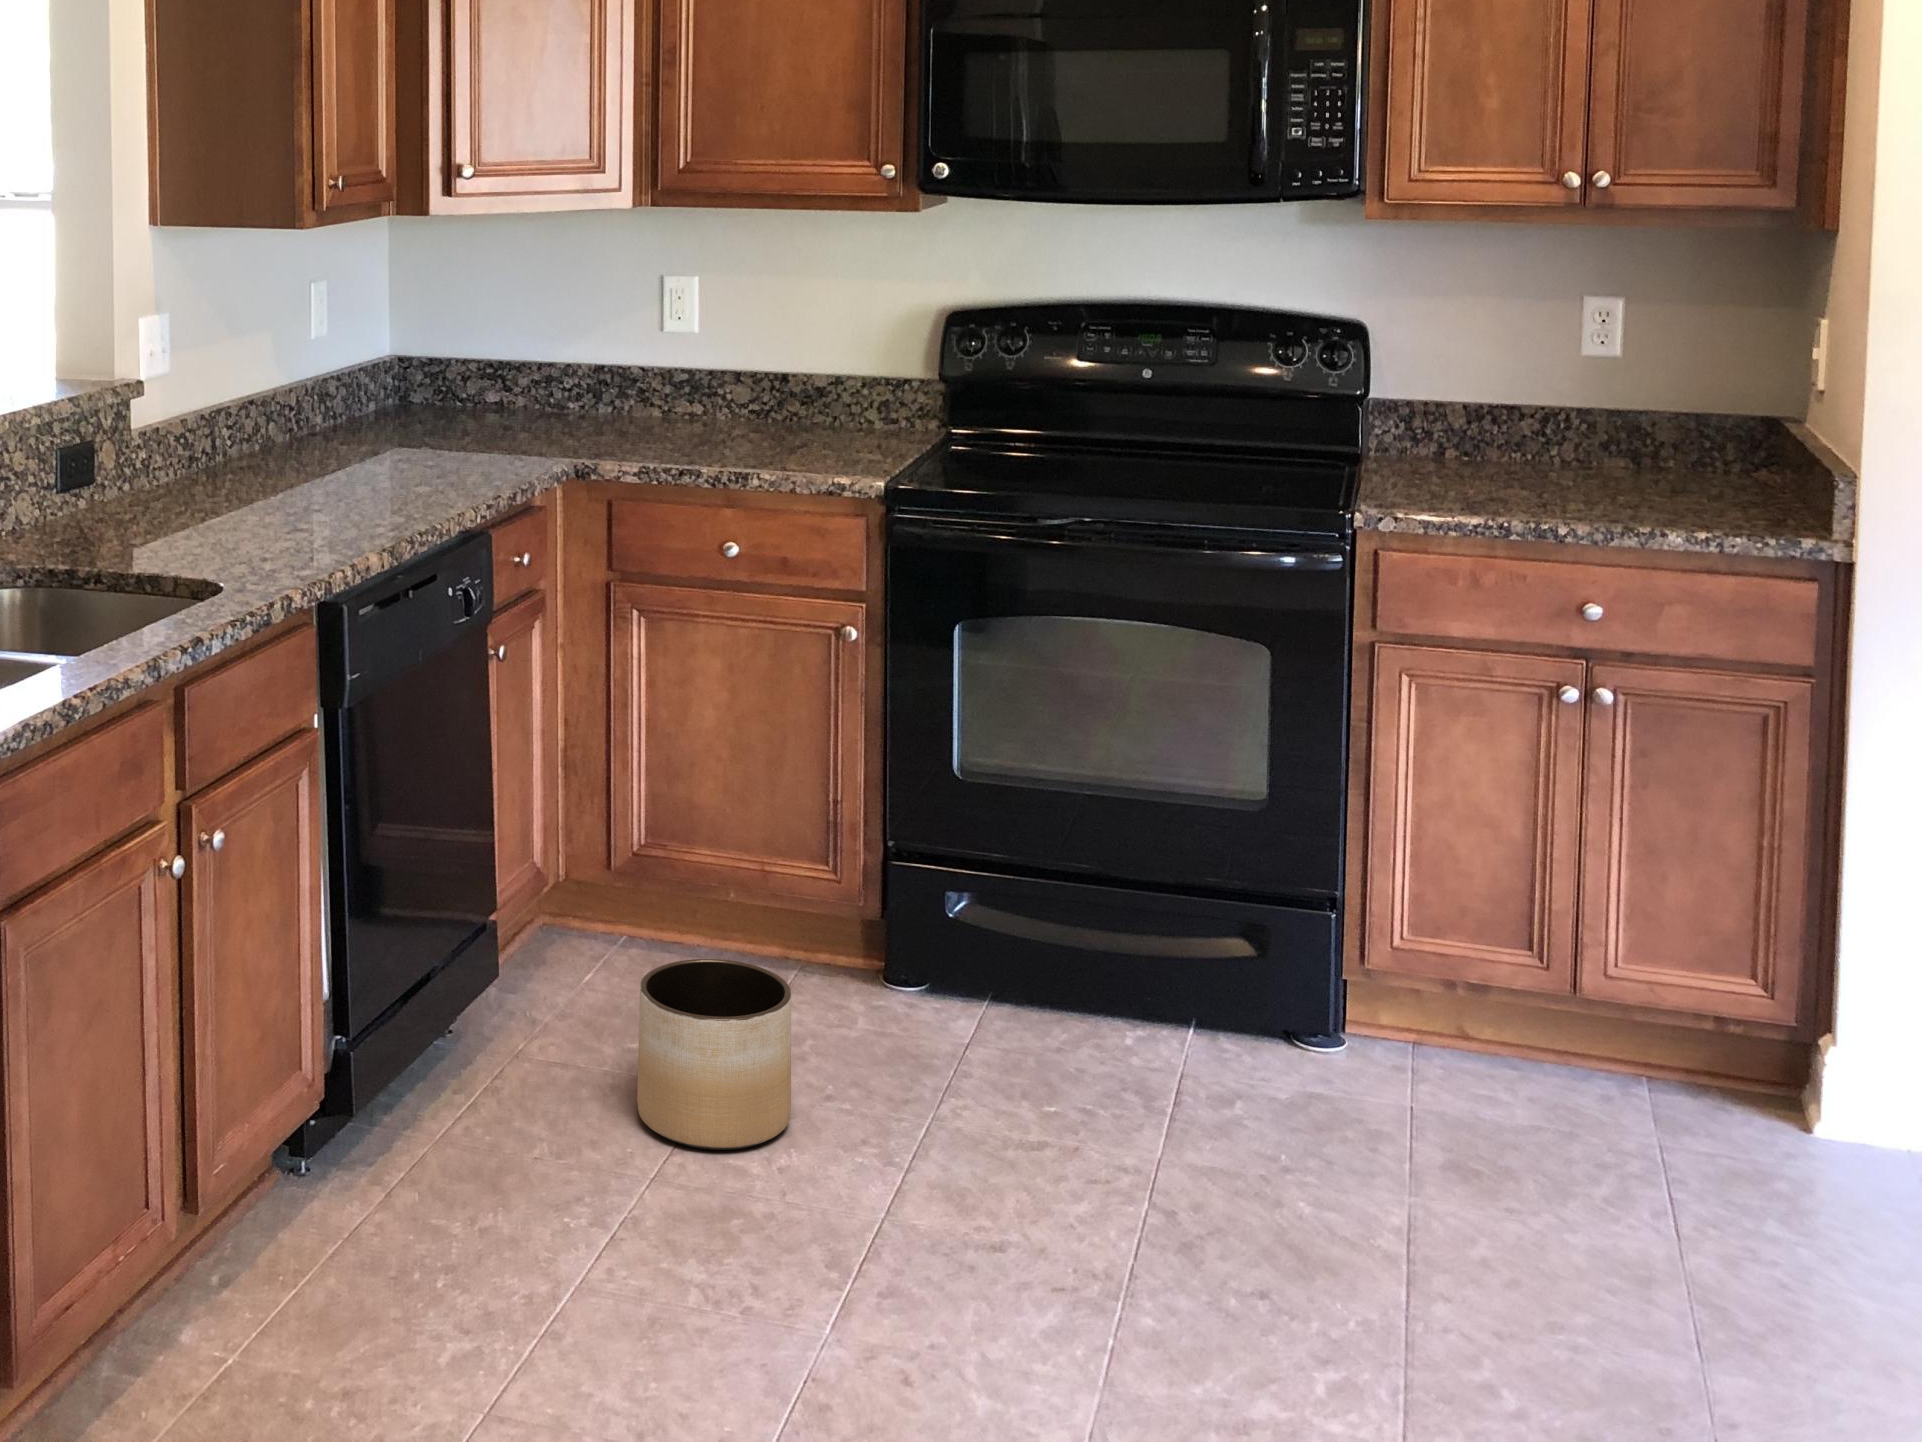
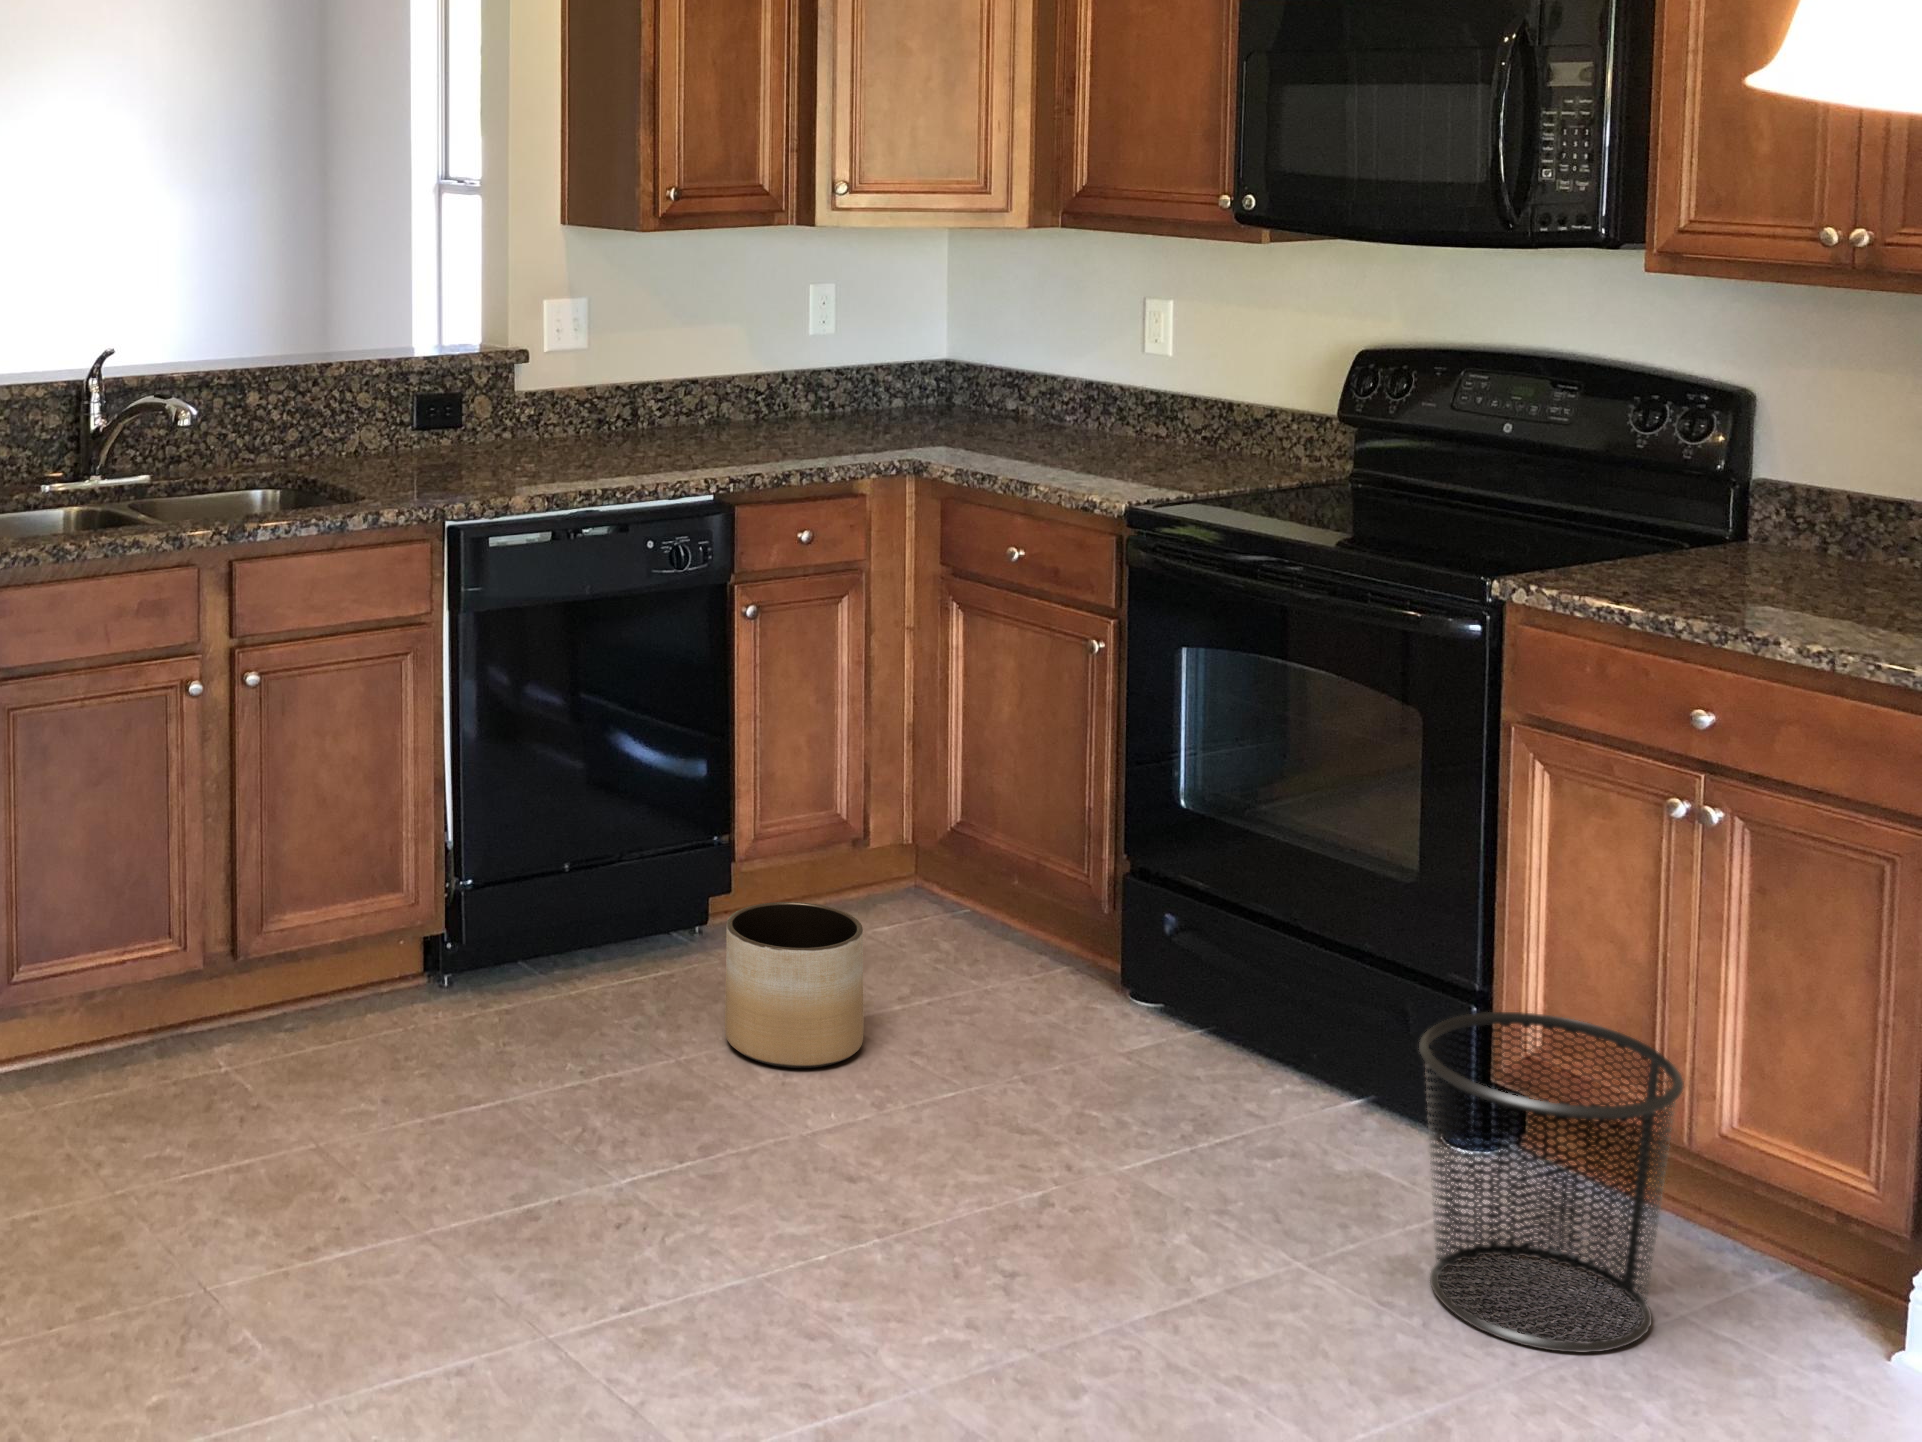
waste bin: none [1467,903,1715,1212] -> present [1419,1012,1684,1352]

